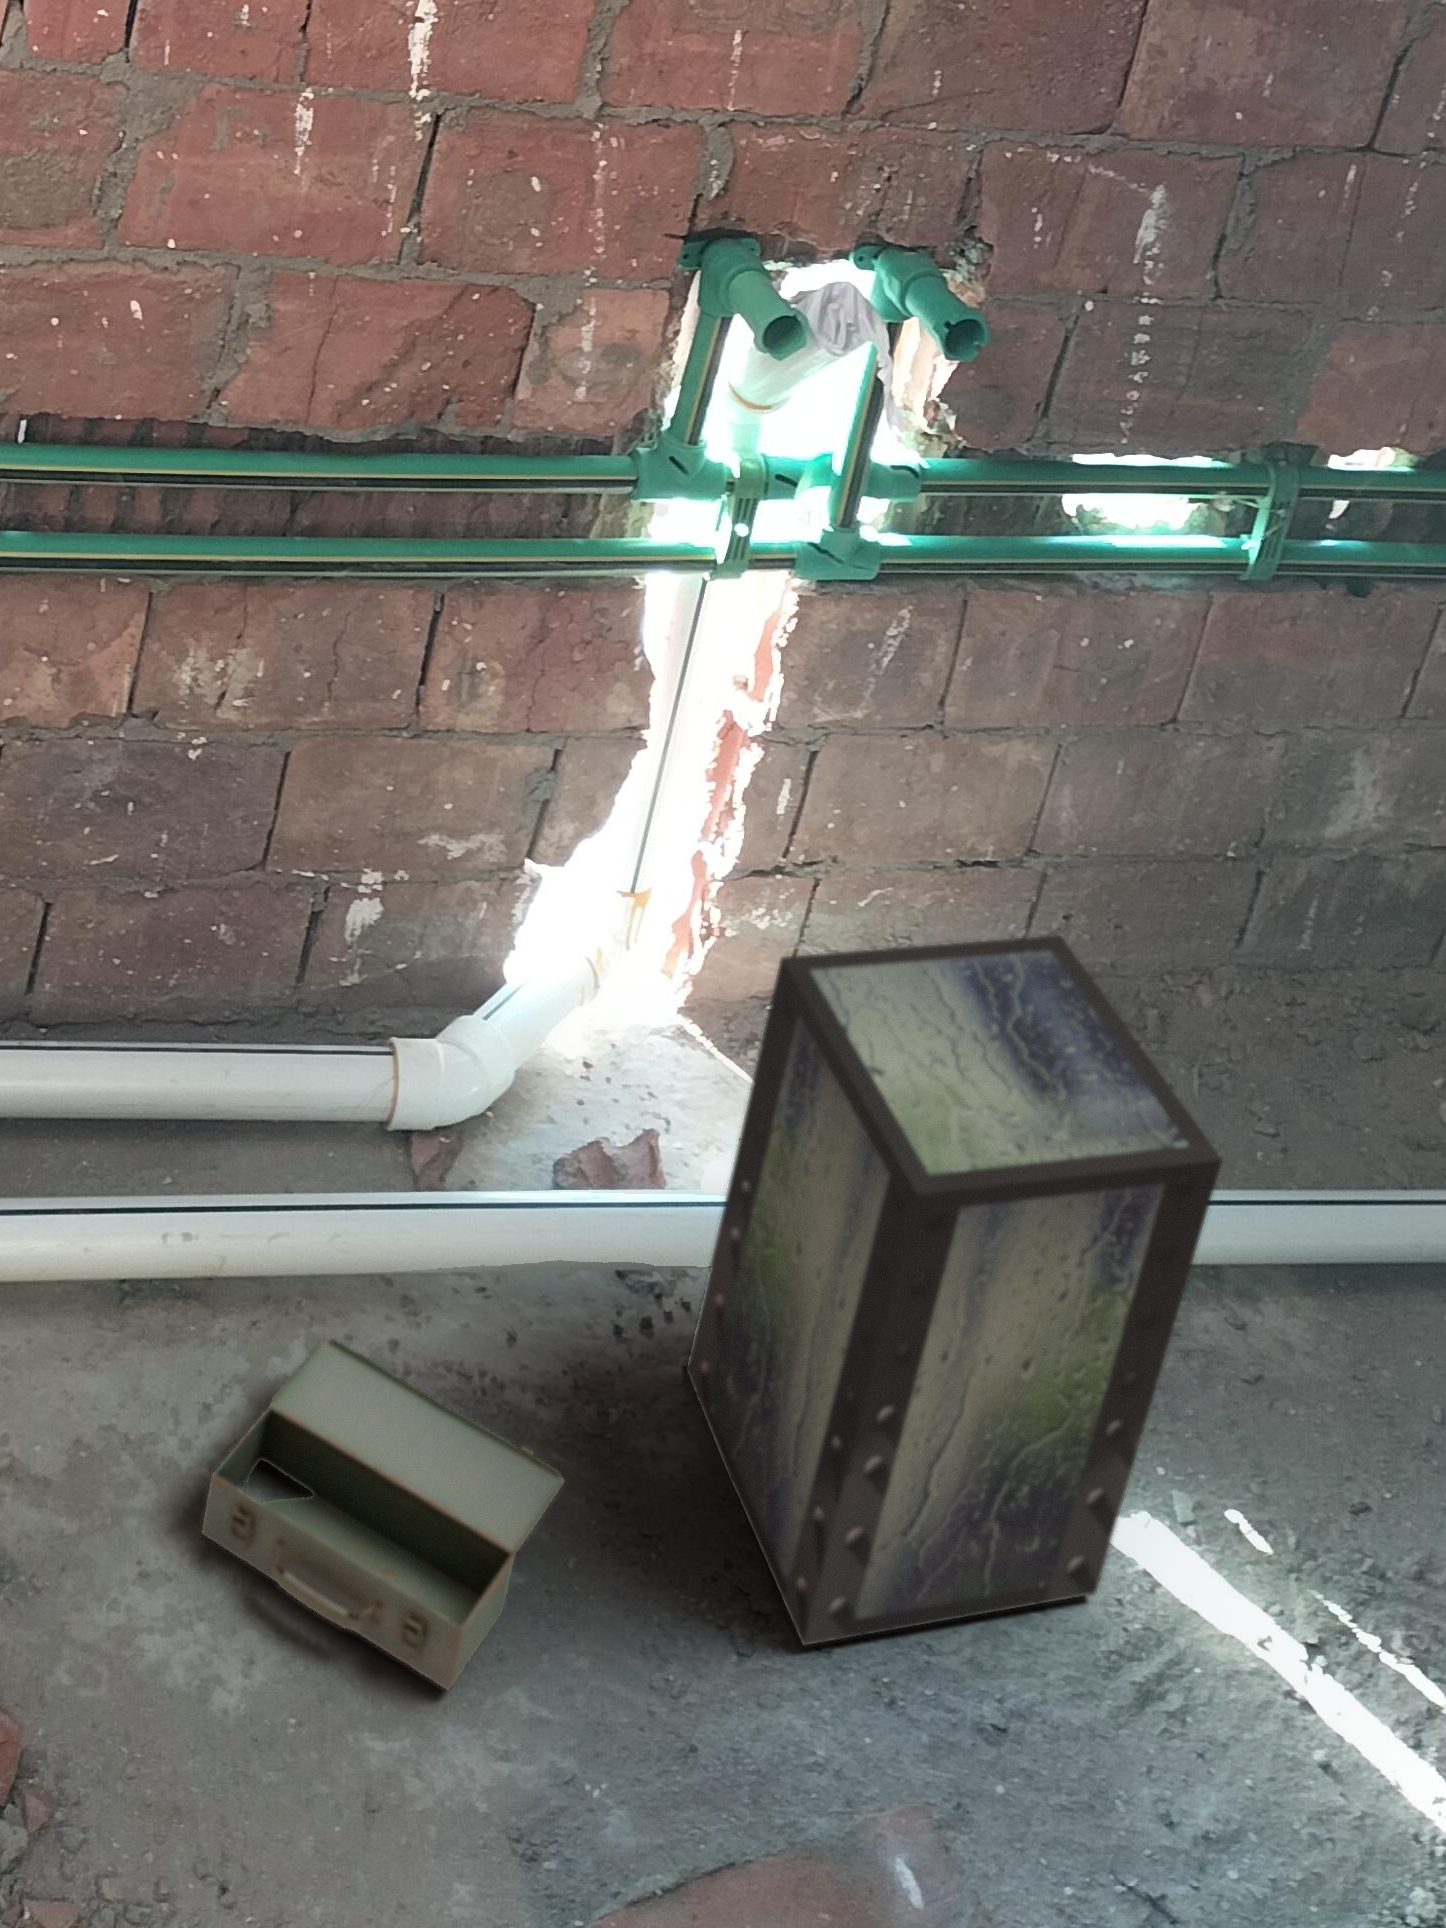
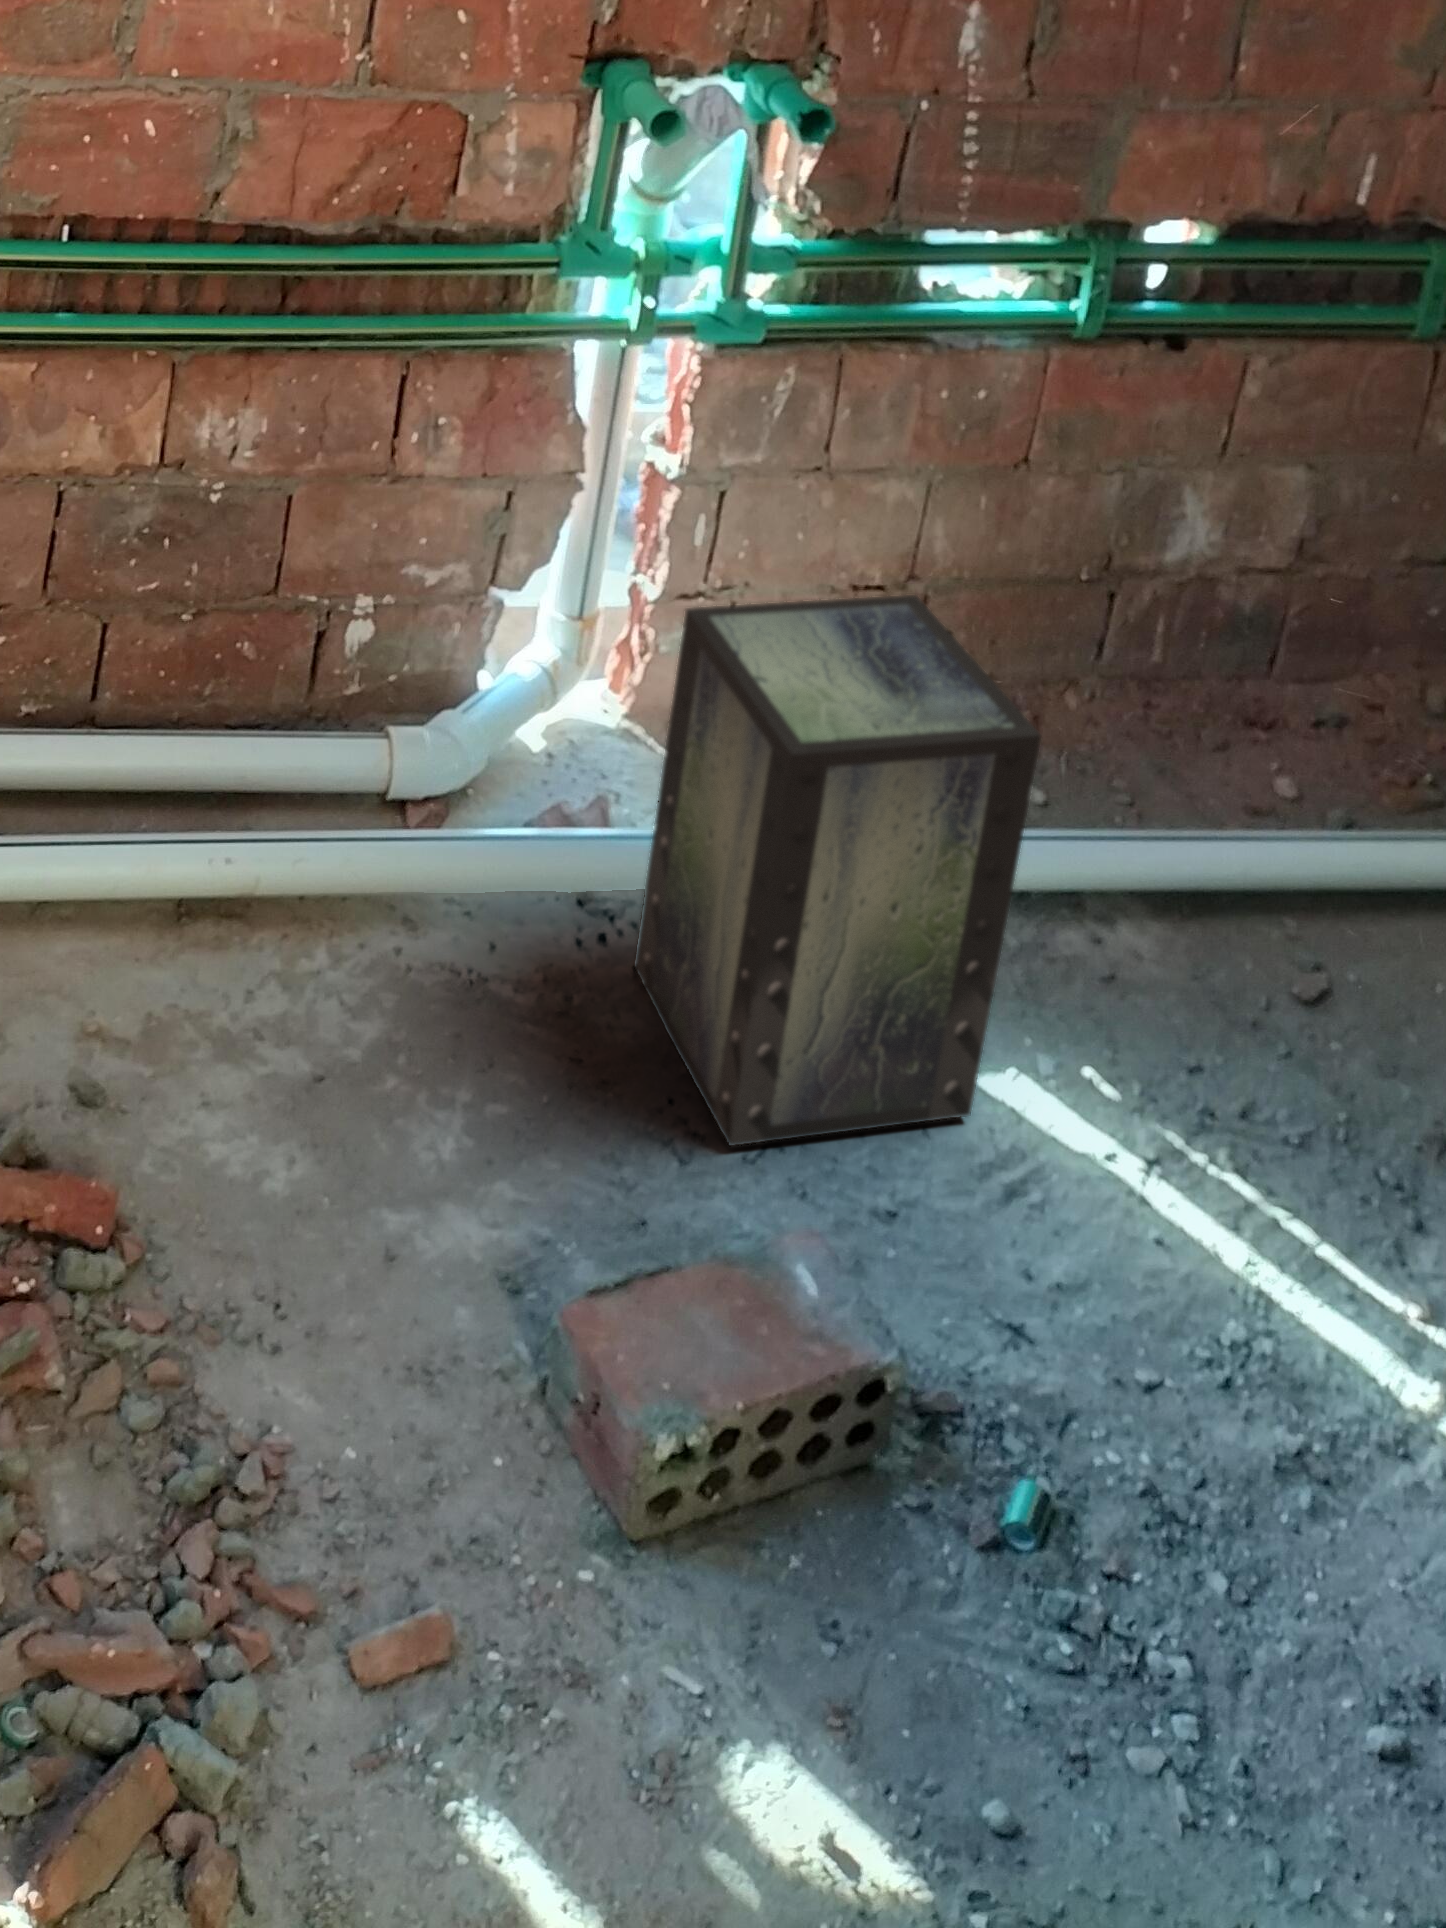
toolbox: present [202,1339,565,1690] -> none [247,931,533,1170]

